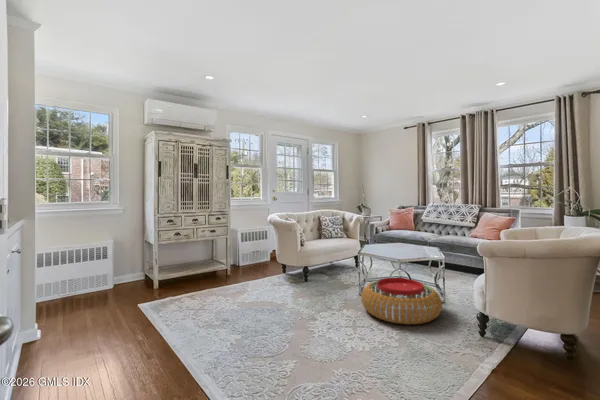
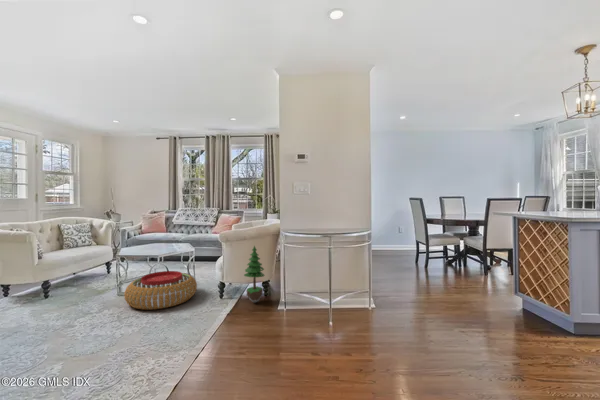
potted tree: none [515,267,557,360] -> present [244,246,264,303]

